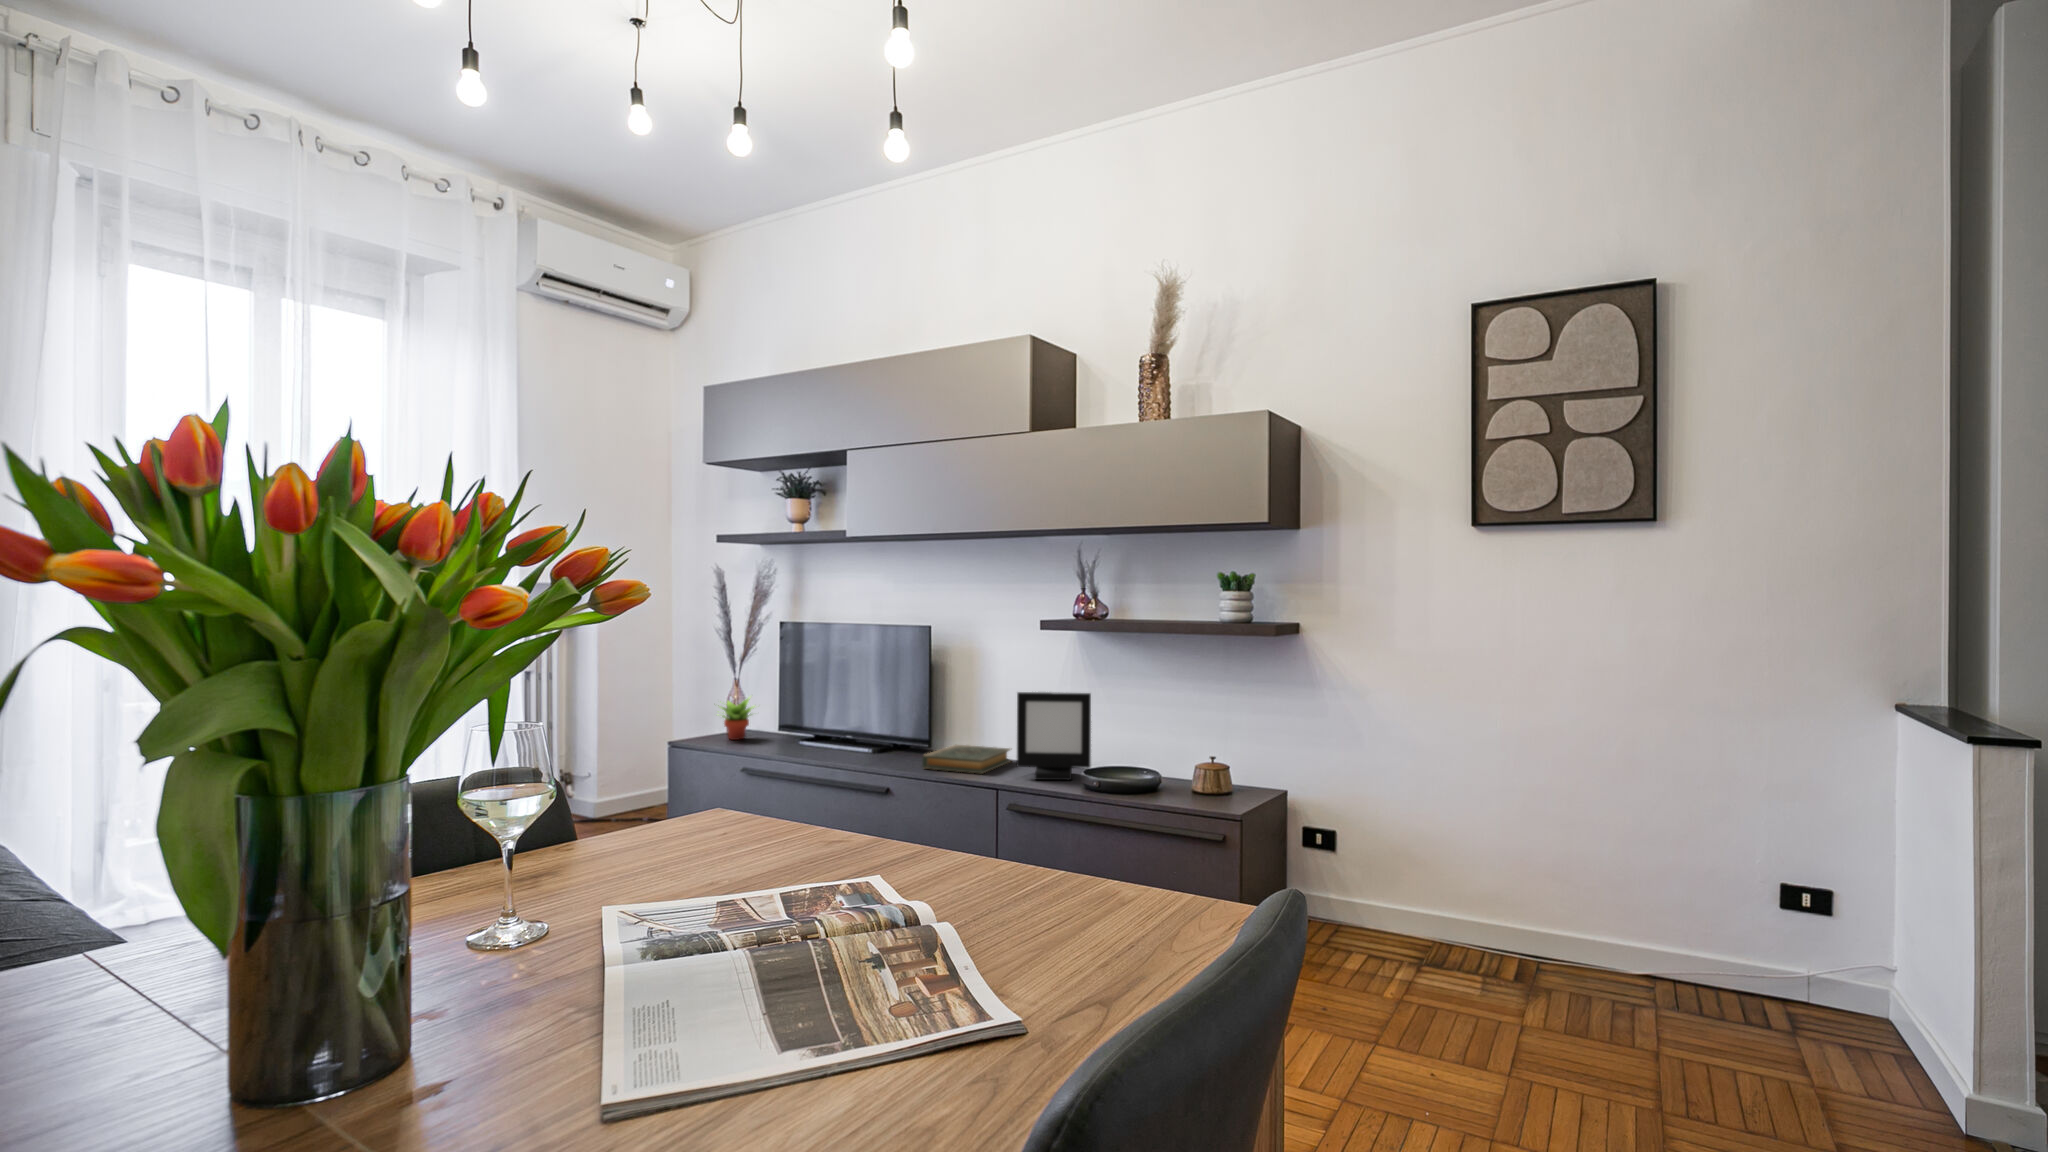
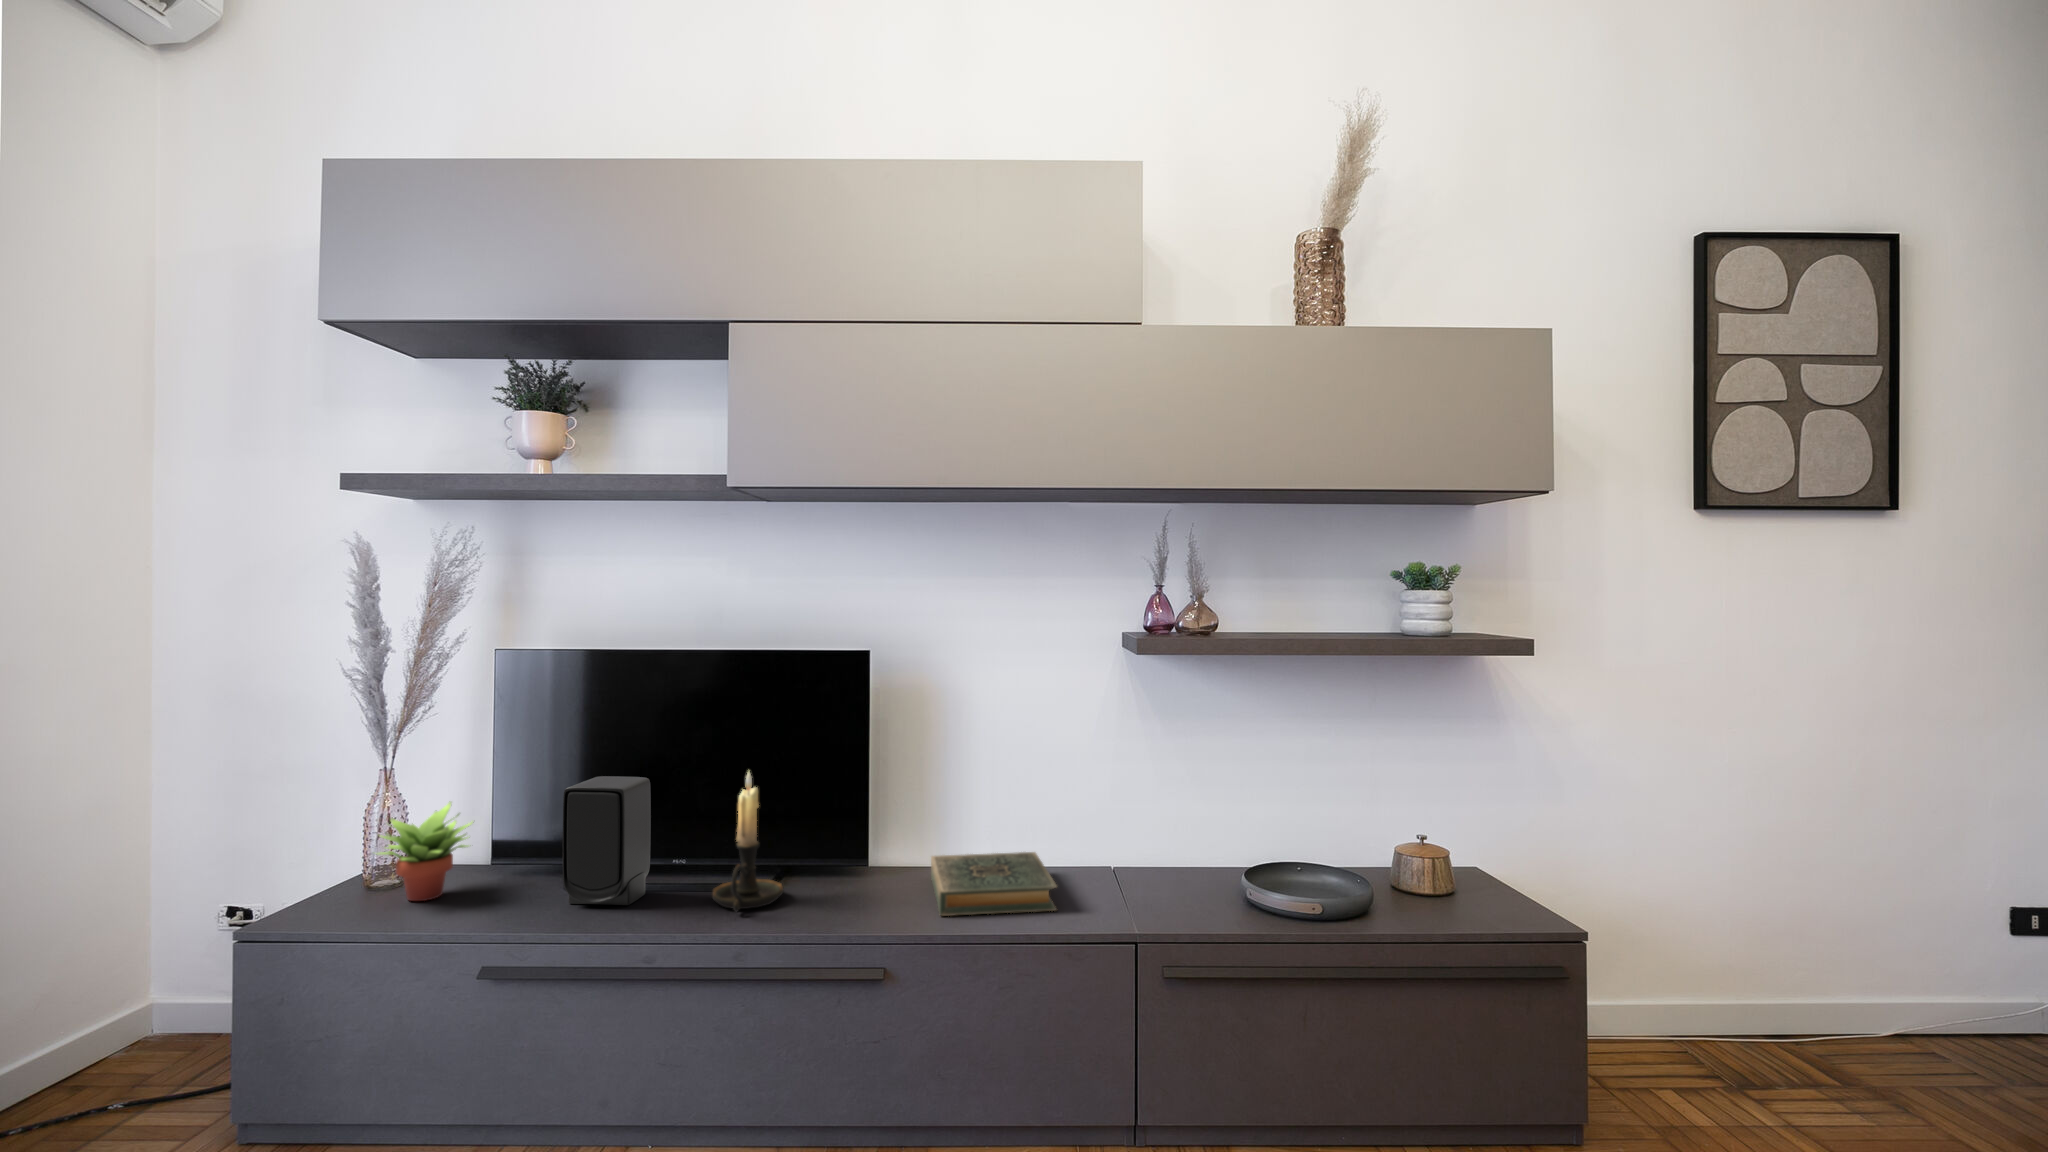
candle holder: none [834,685,873,756] -> present [712,772,783,912]
speaker: none [779,686,823,750] -> present [563,776,651,905]
picture frame: present [1017,692,1091,780] -> none [1119,755,1225,910]

